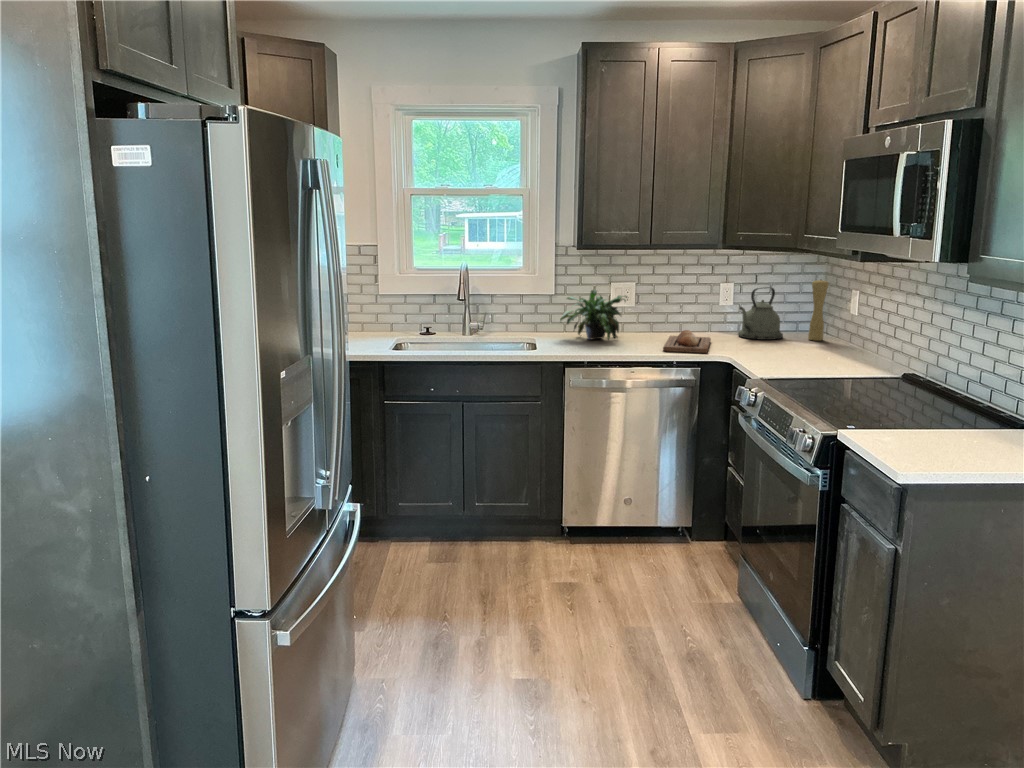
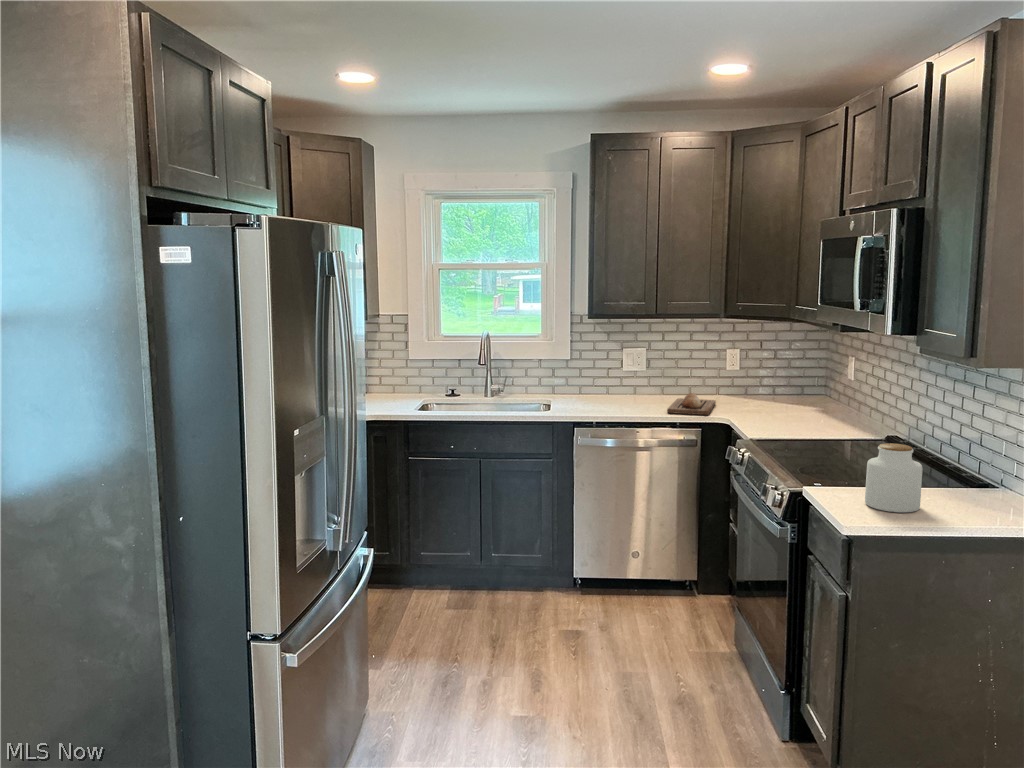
pepper mill: present [808,279,829,341] -> none [811,346,828,403]
kettle: present [738,287,783,340] -> none [743,353,787,403]
potted plant: present [560,290,627,340] -> none [574,355,638,403]
jar: none [912,382,979,458] -> present [865,443,922,513]

